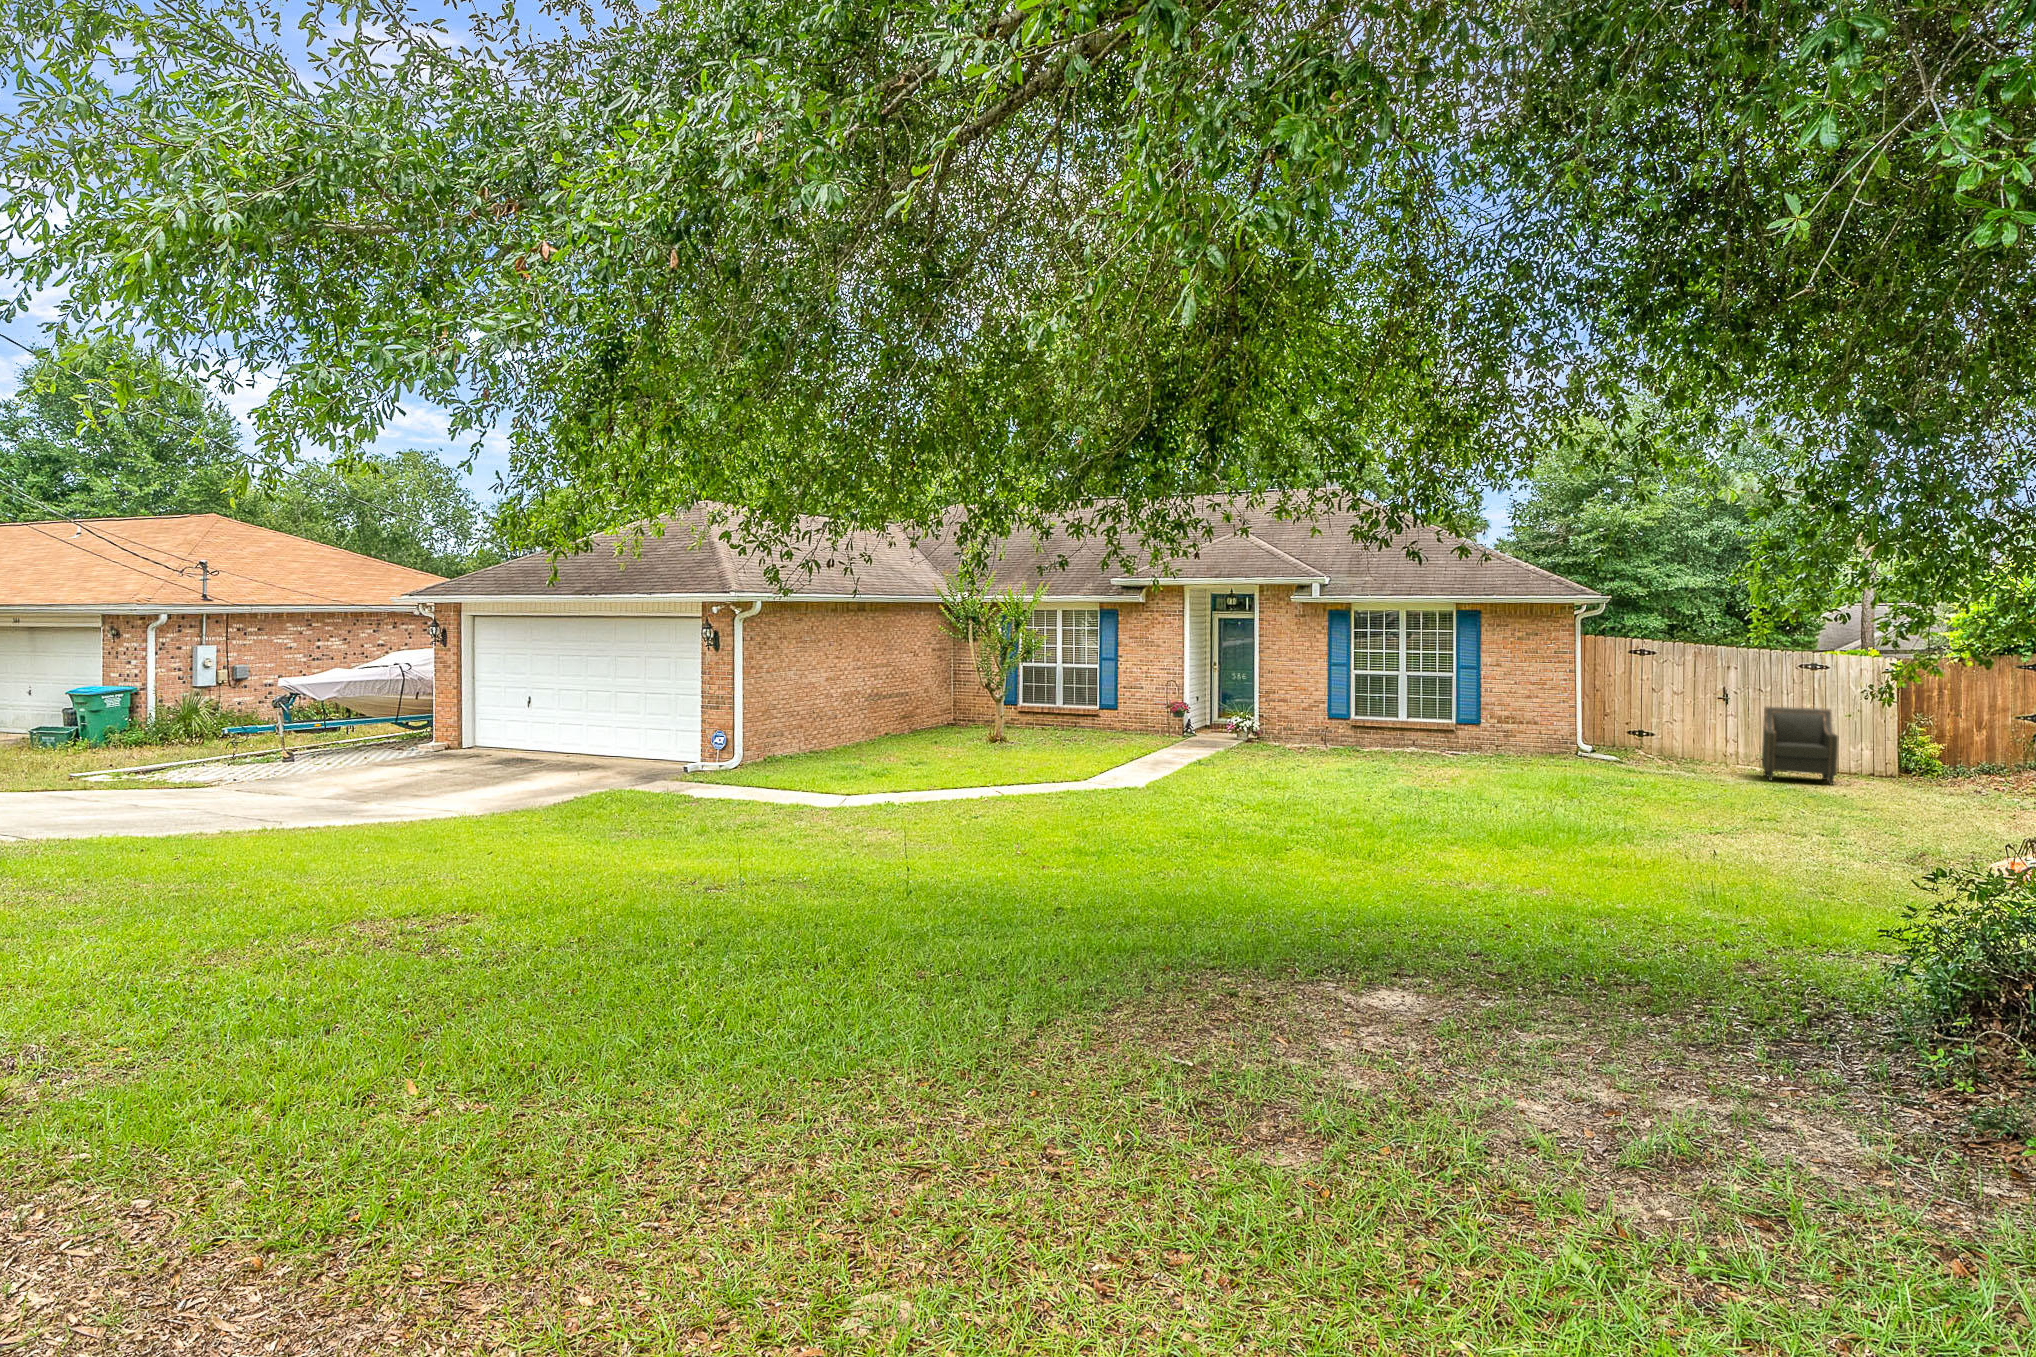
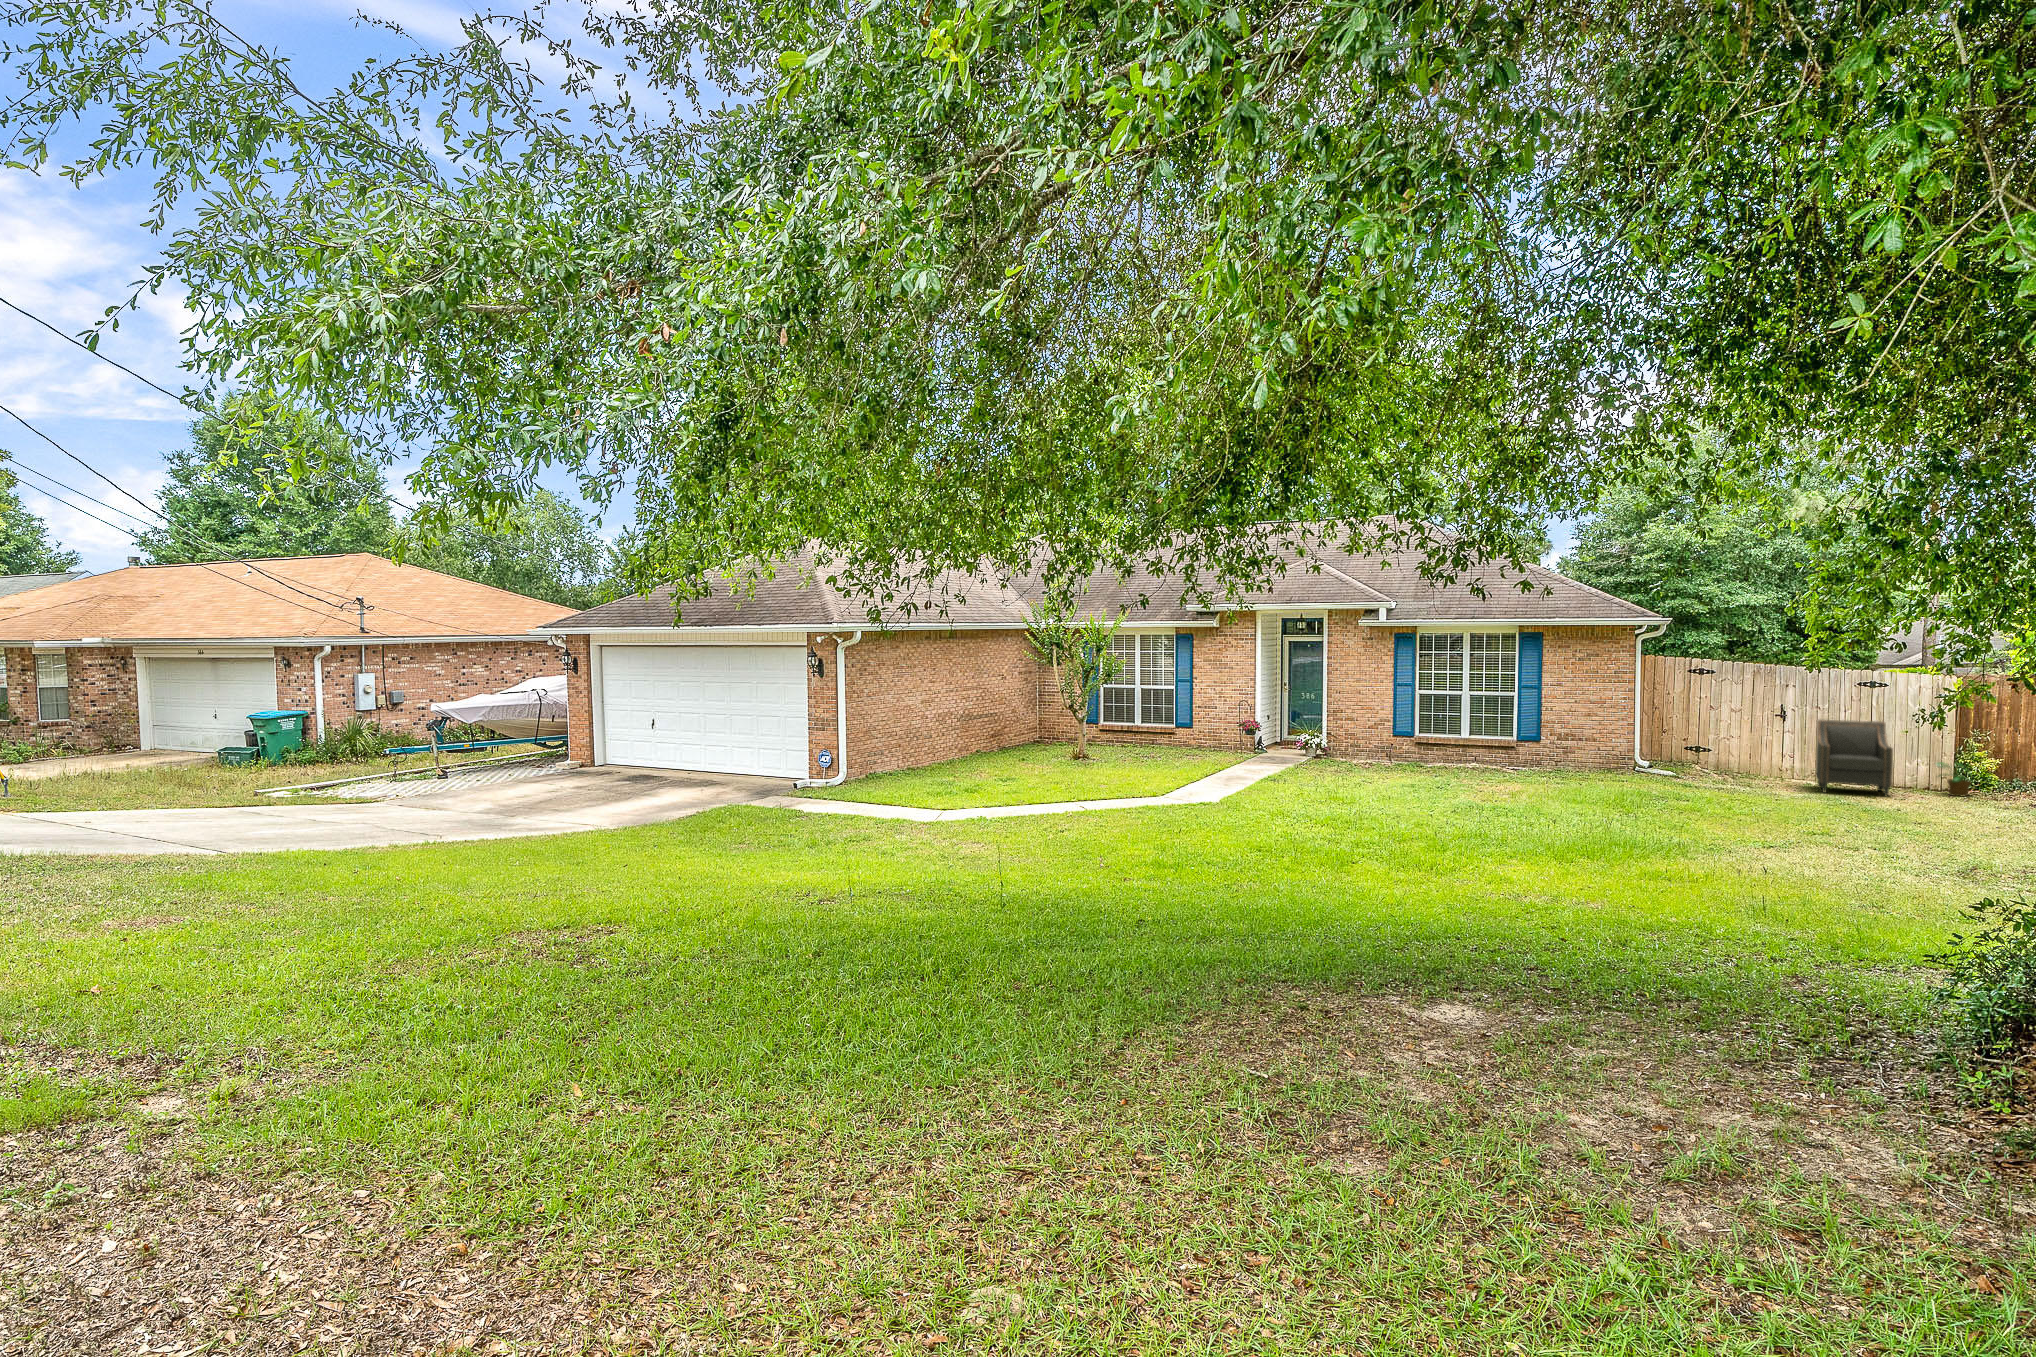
potted plant: none [1878,750,1917,785] -> present [1935,762,1971,796]

